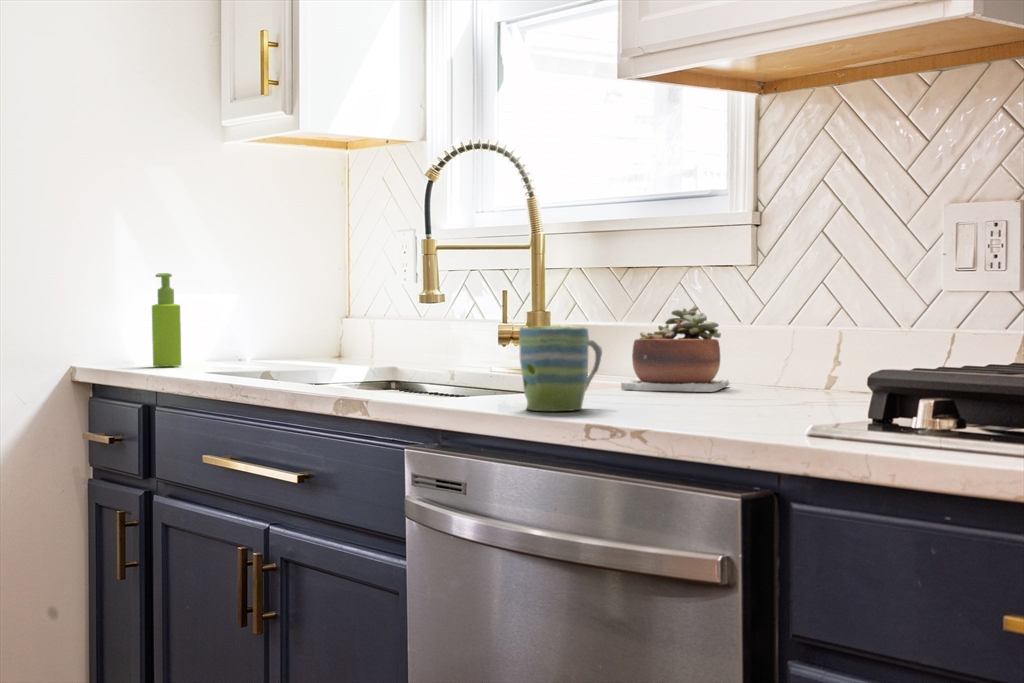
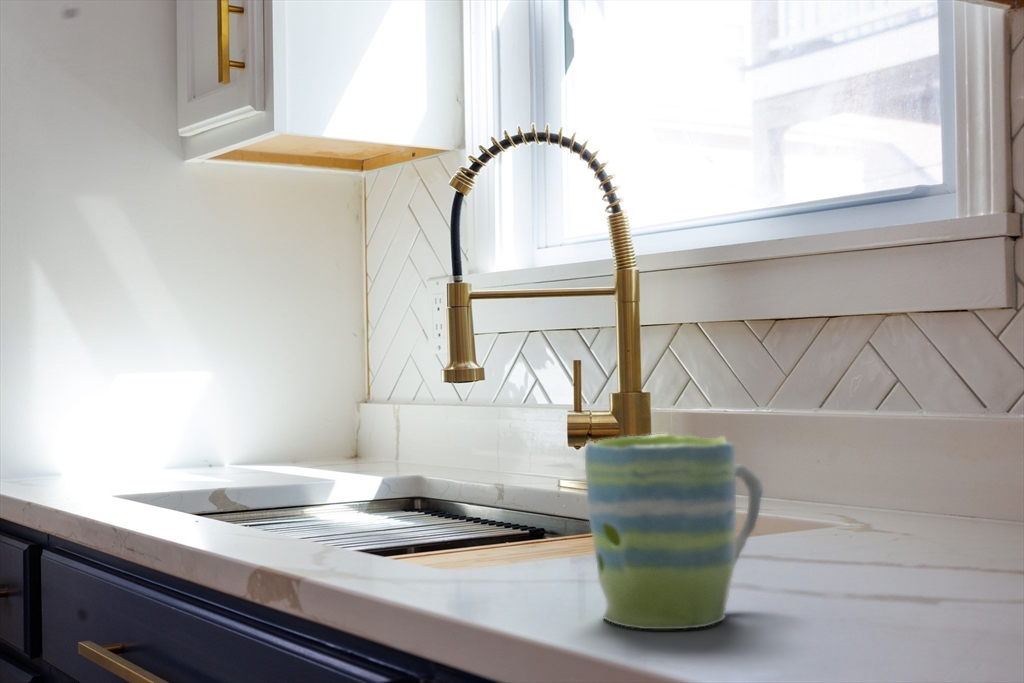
soap dispenser: present [152,273,181,367] -> none [75,345,118,479]
succulent plant: present [621,307,729,392] -> none [781,383,971,541]

